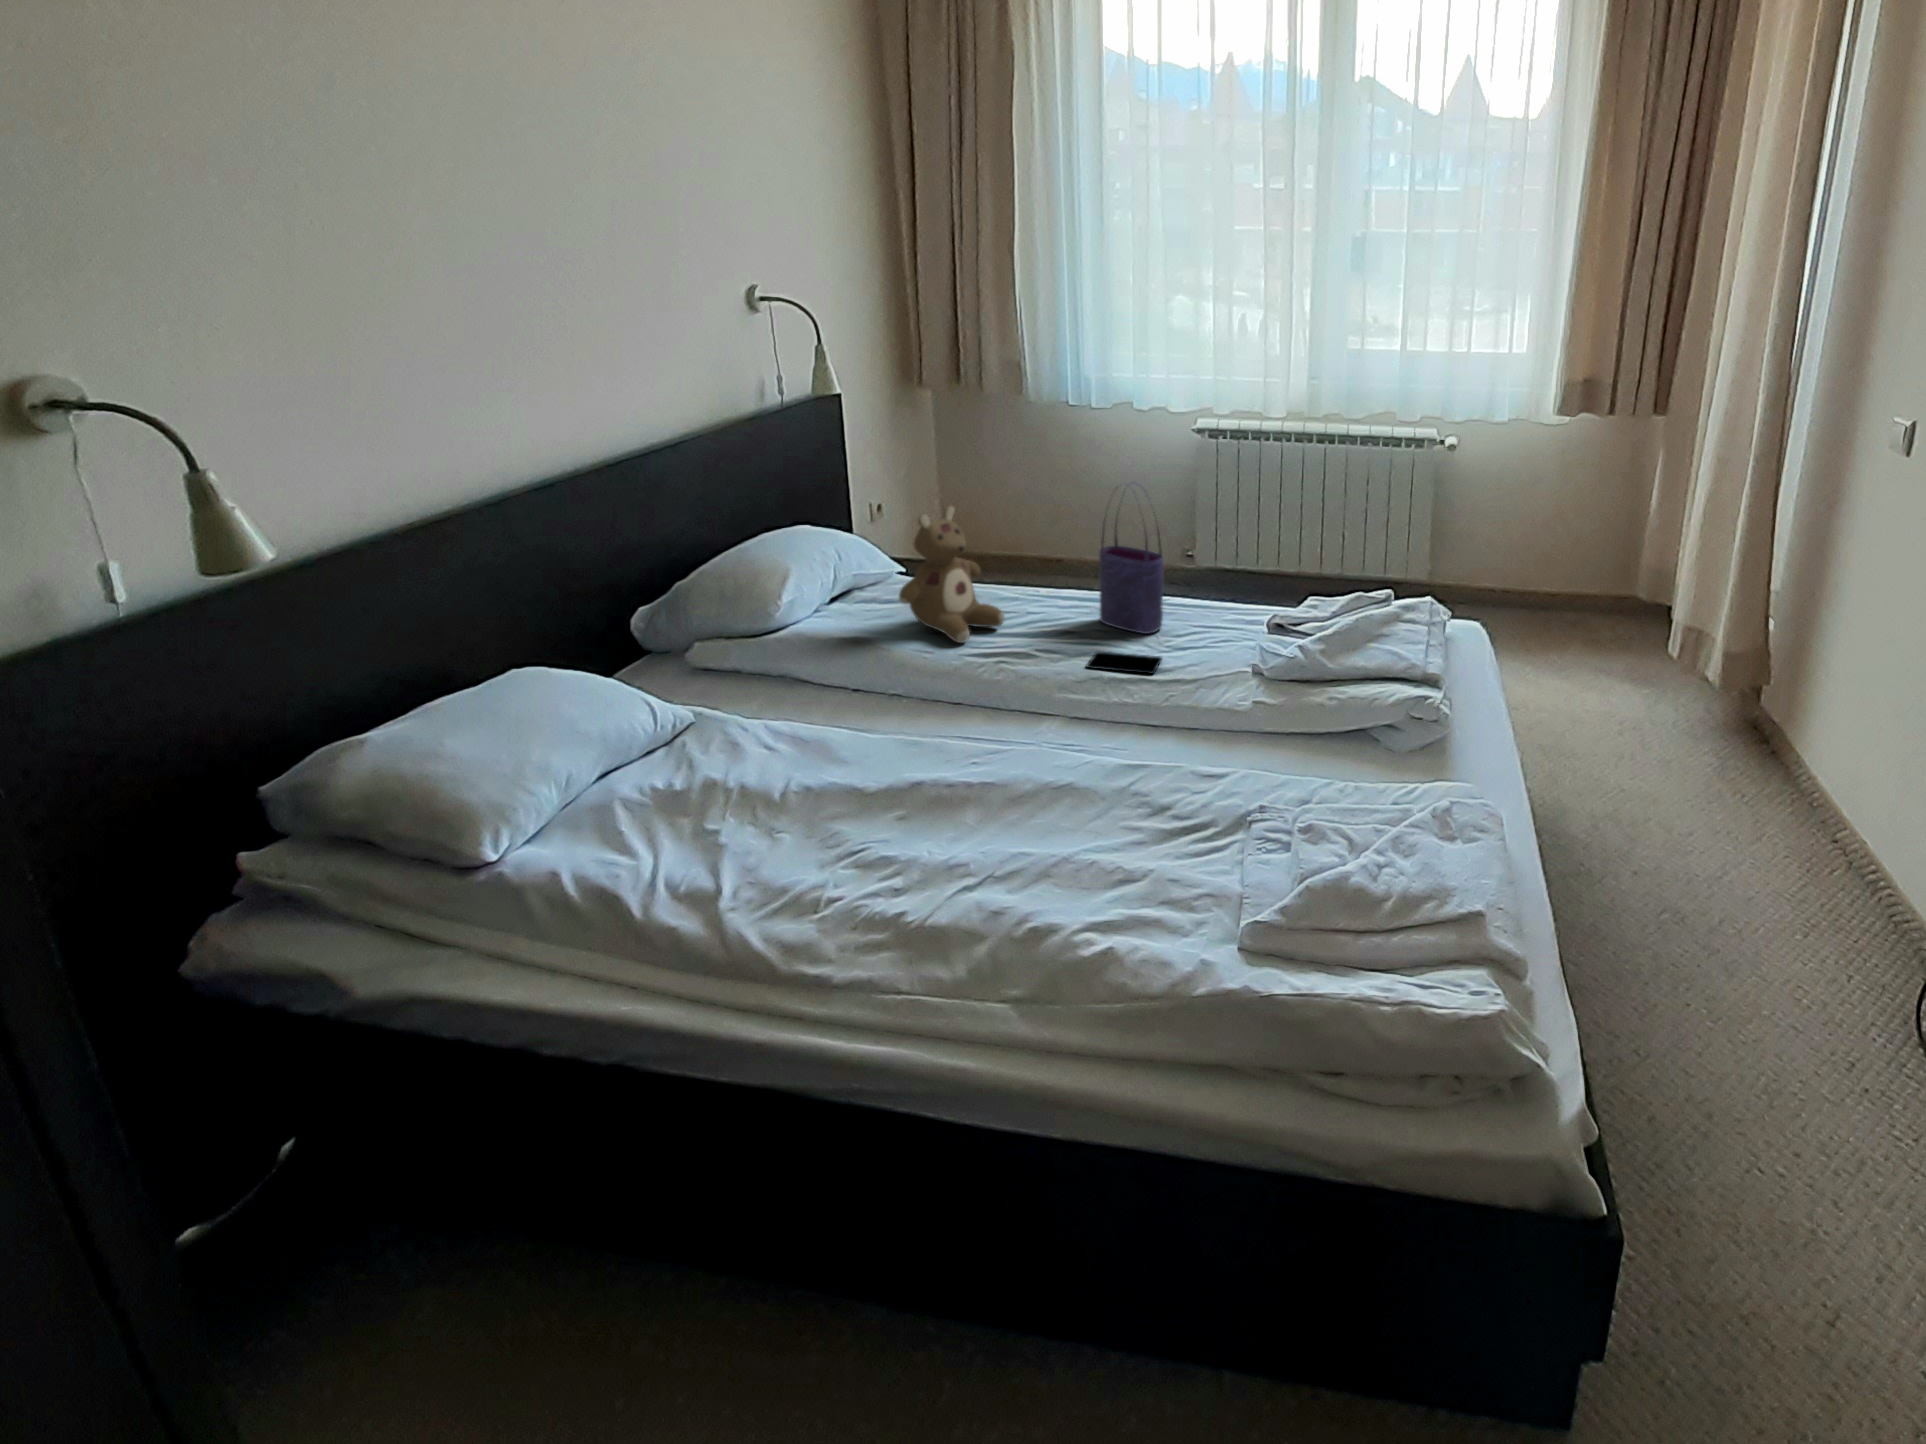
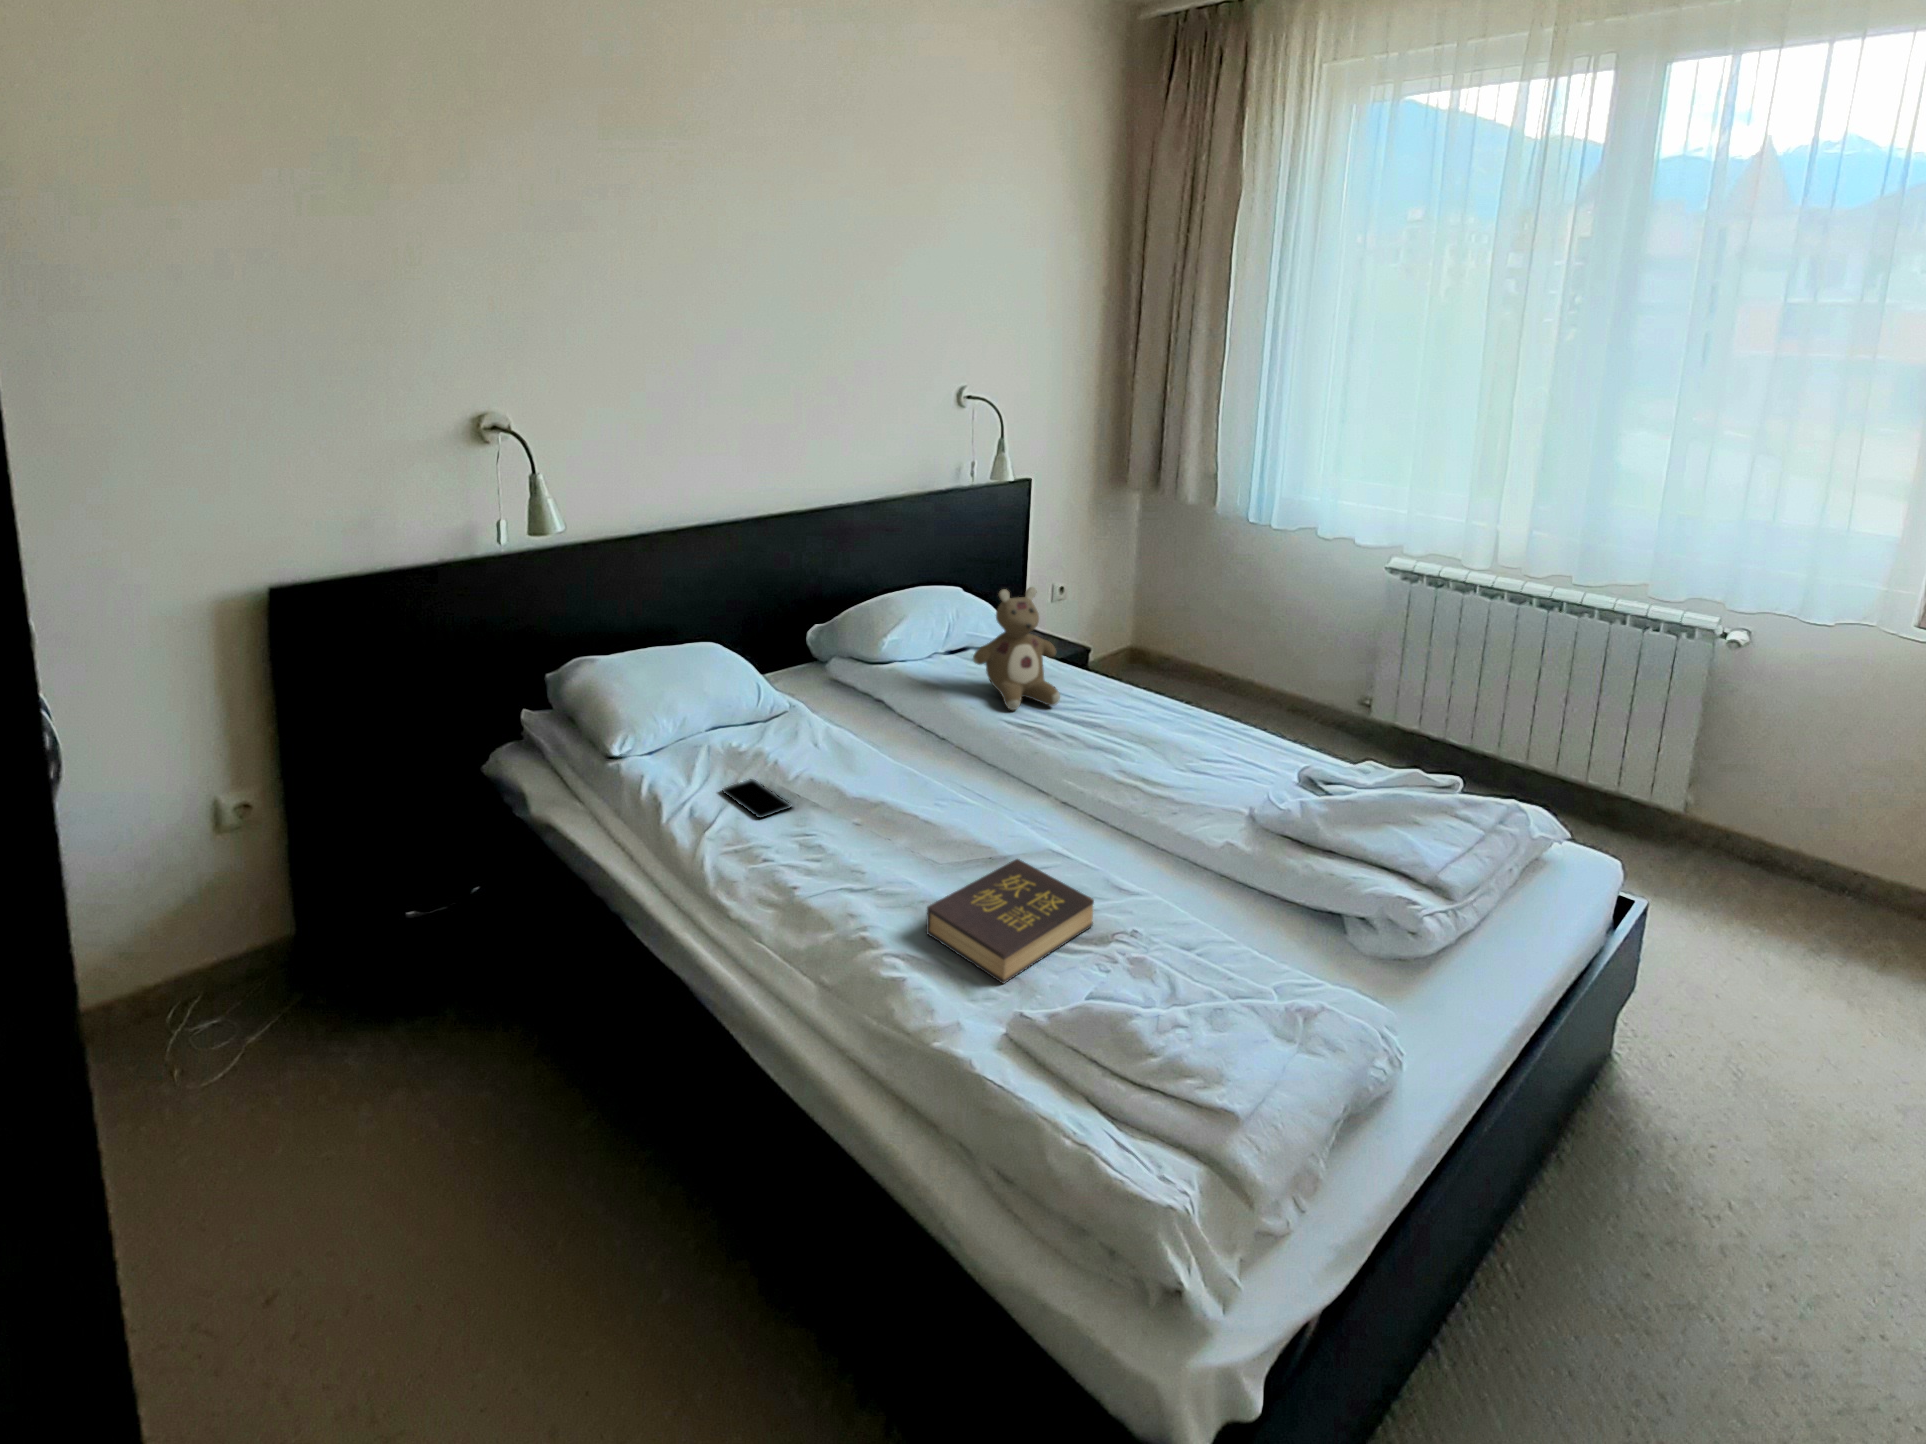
tote bag: present [1099,483,1164,634] -> none [1147,596,1207,752]
smartphone: present [1087,652,1162,674] -> present [723,779,791,818]
hardback book: none [1089,782,1226,904] -> present [926,859,1094,984]

